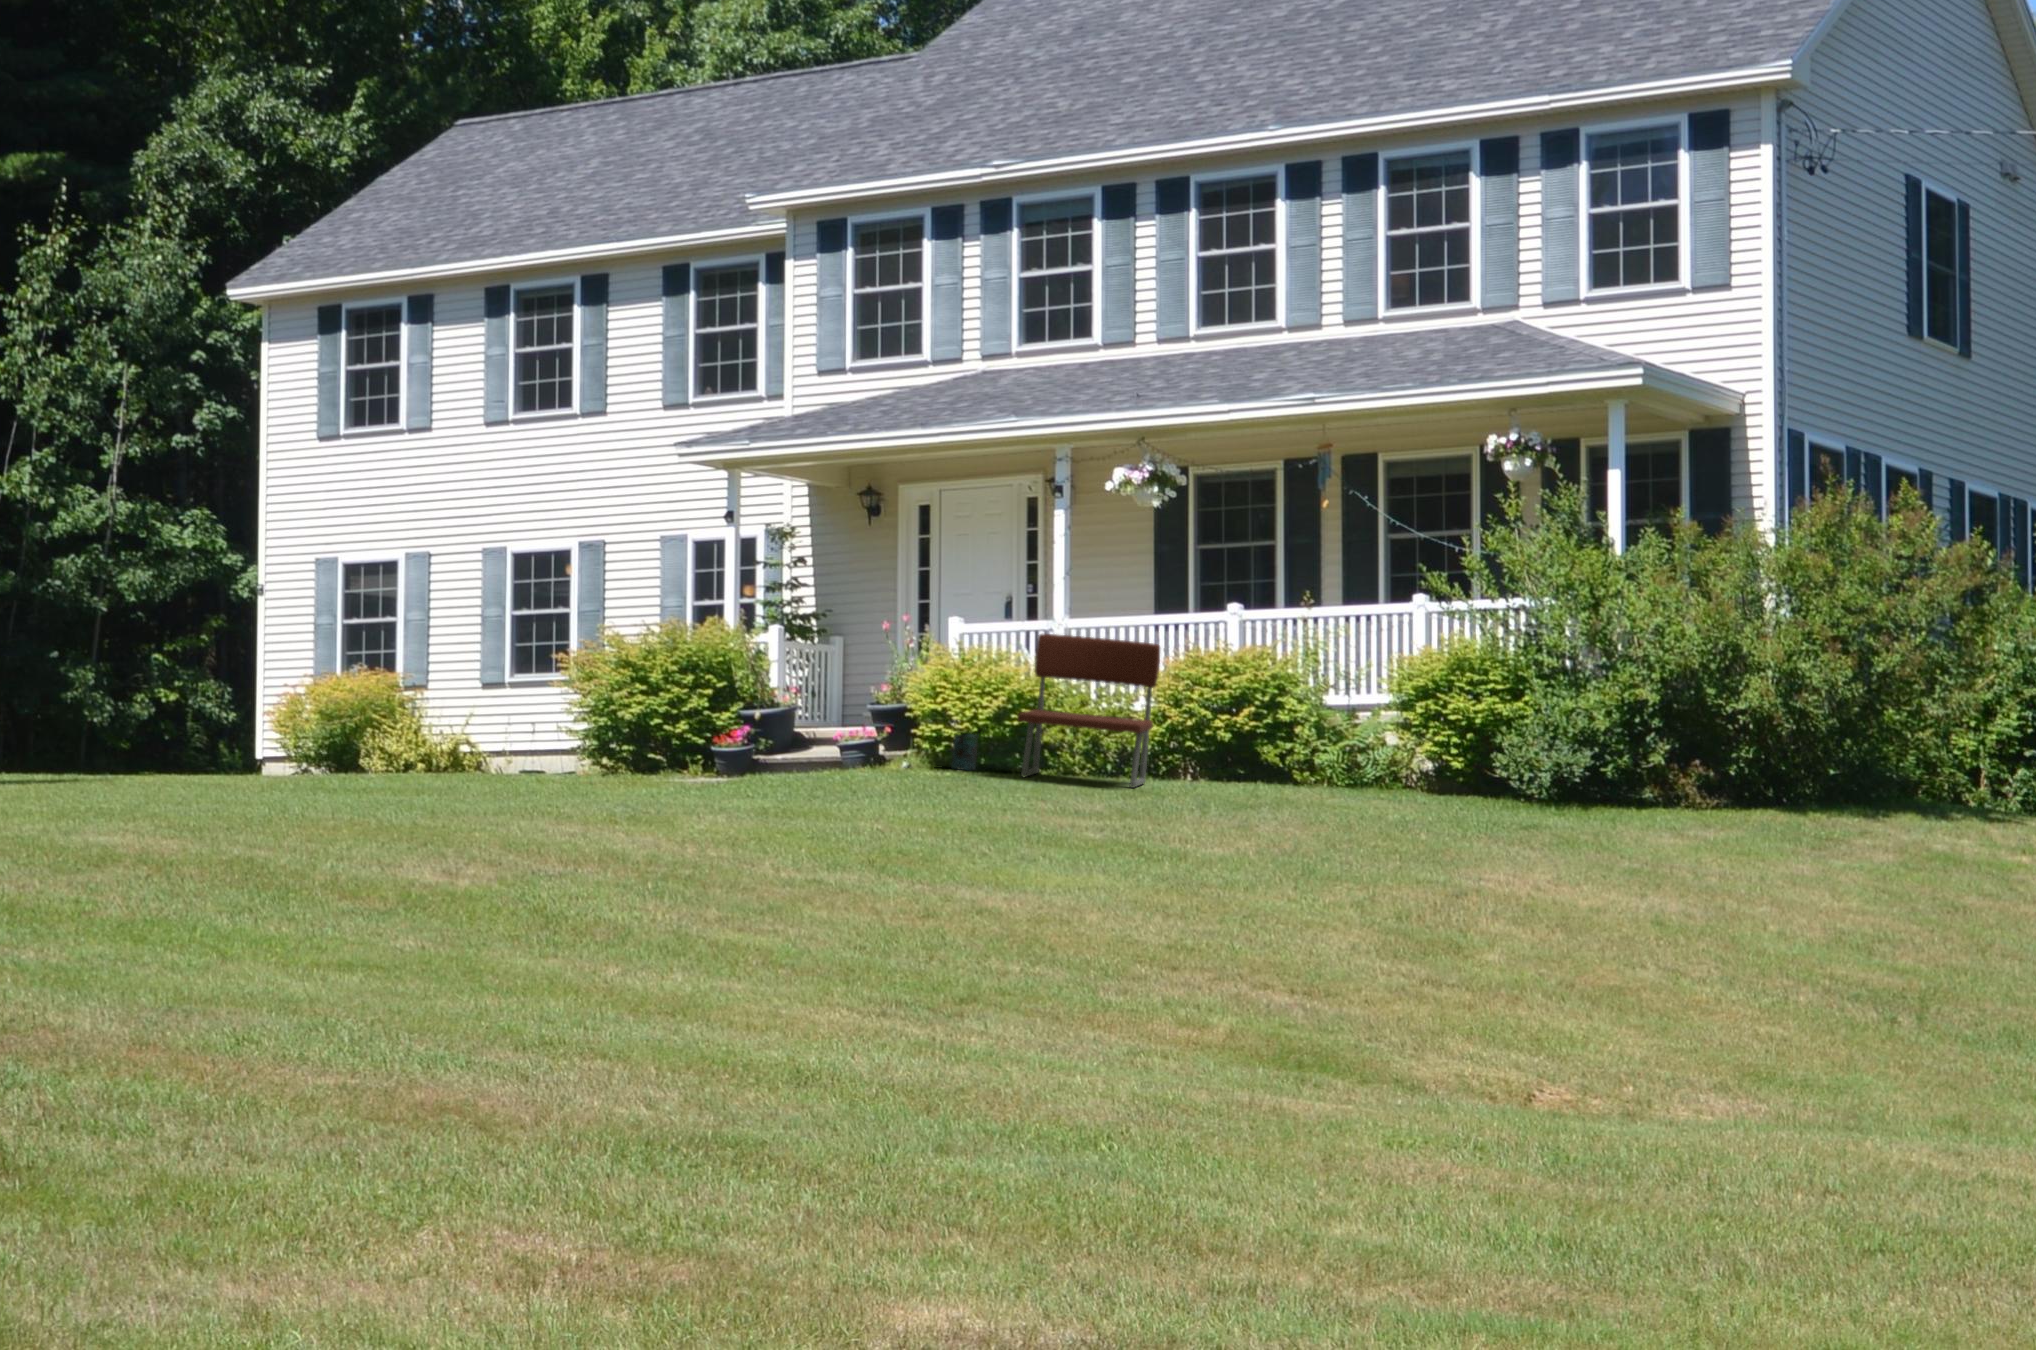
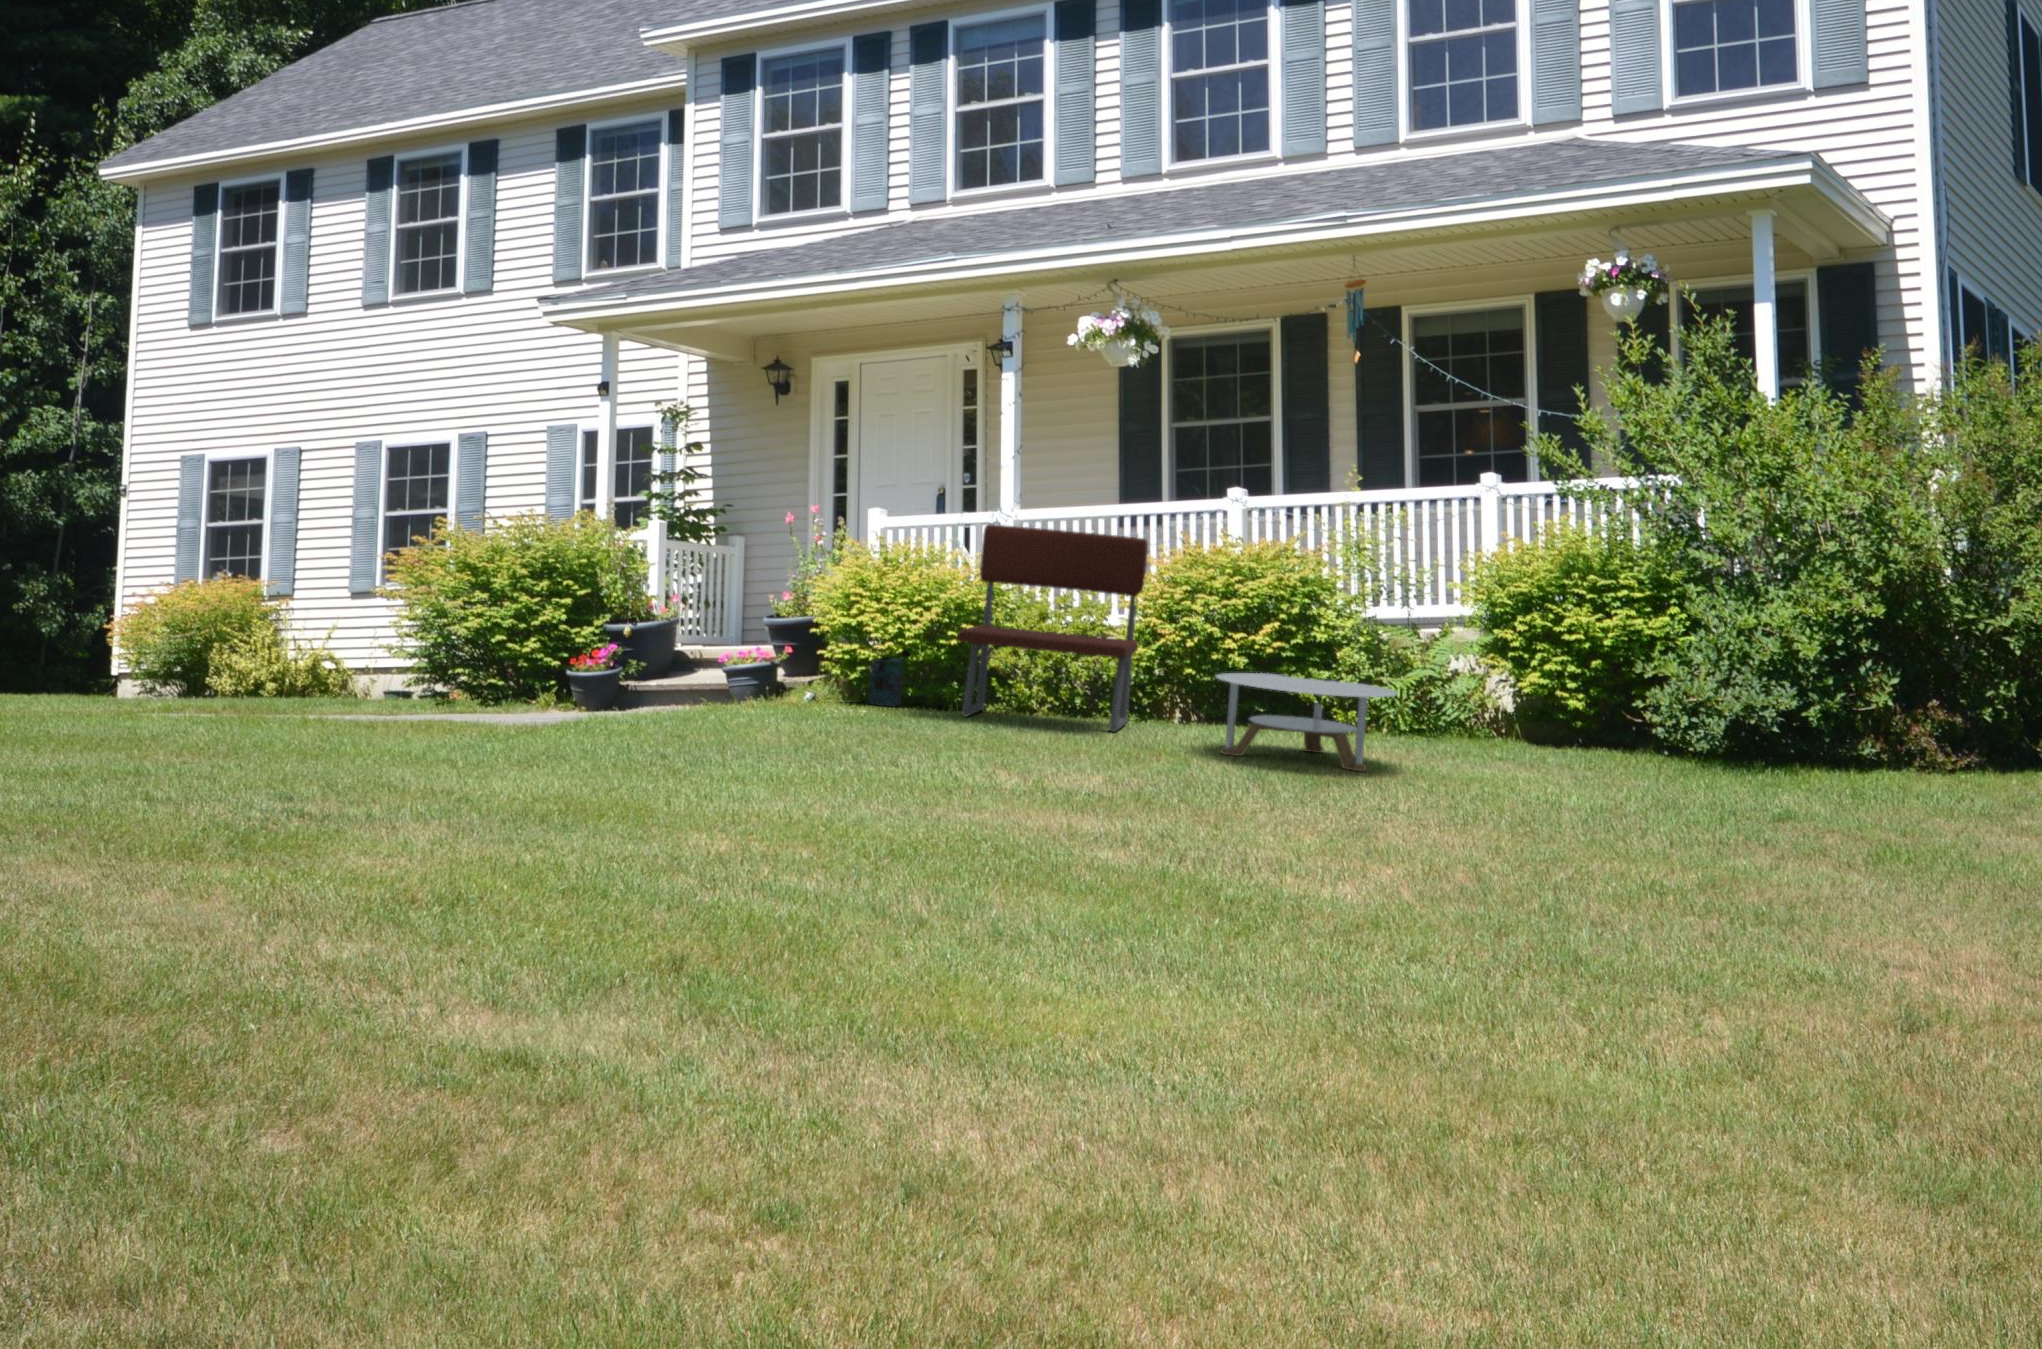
round table: none [1204,744,1336,813] -> present [1216,673,1397,772]

